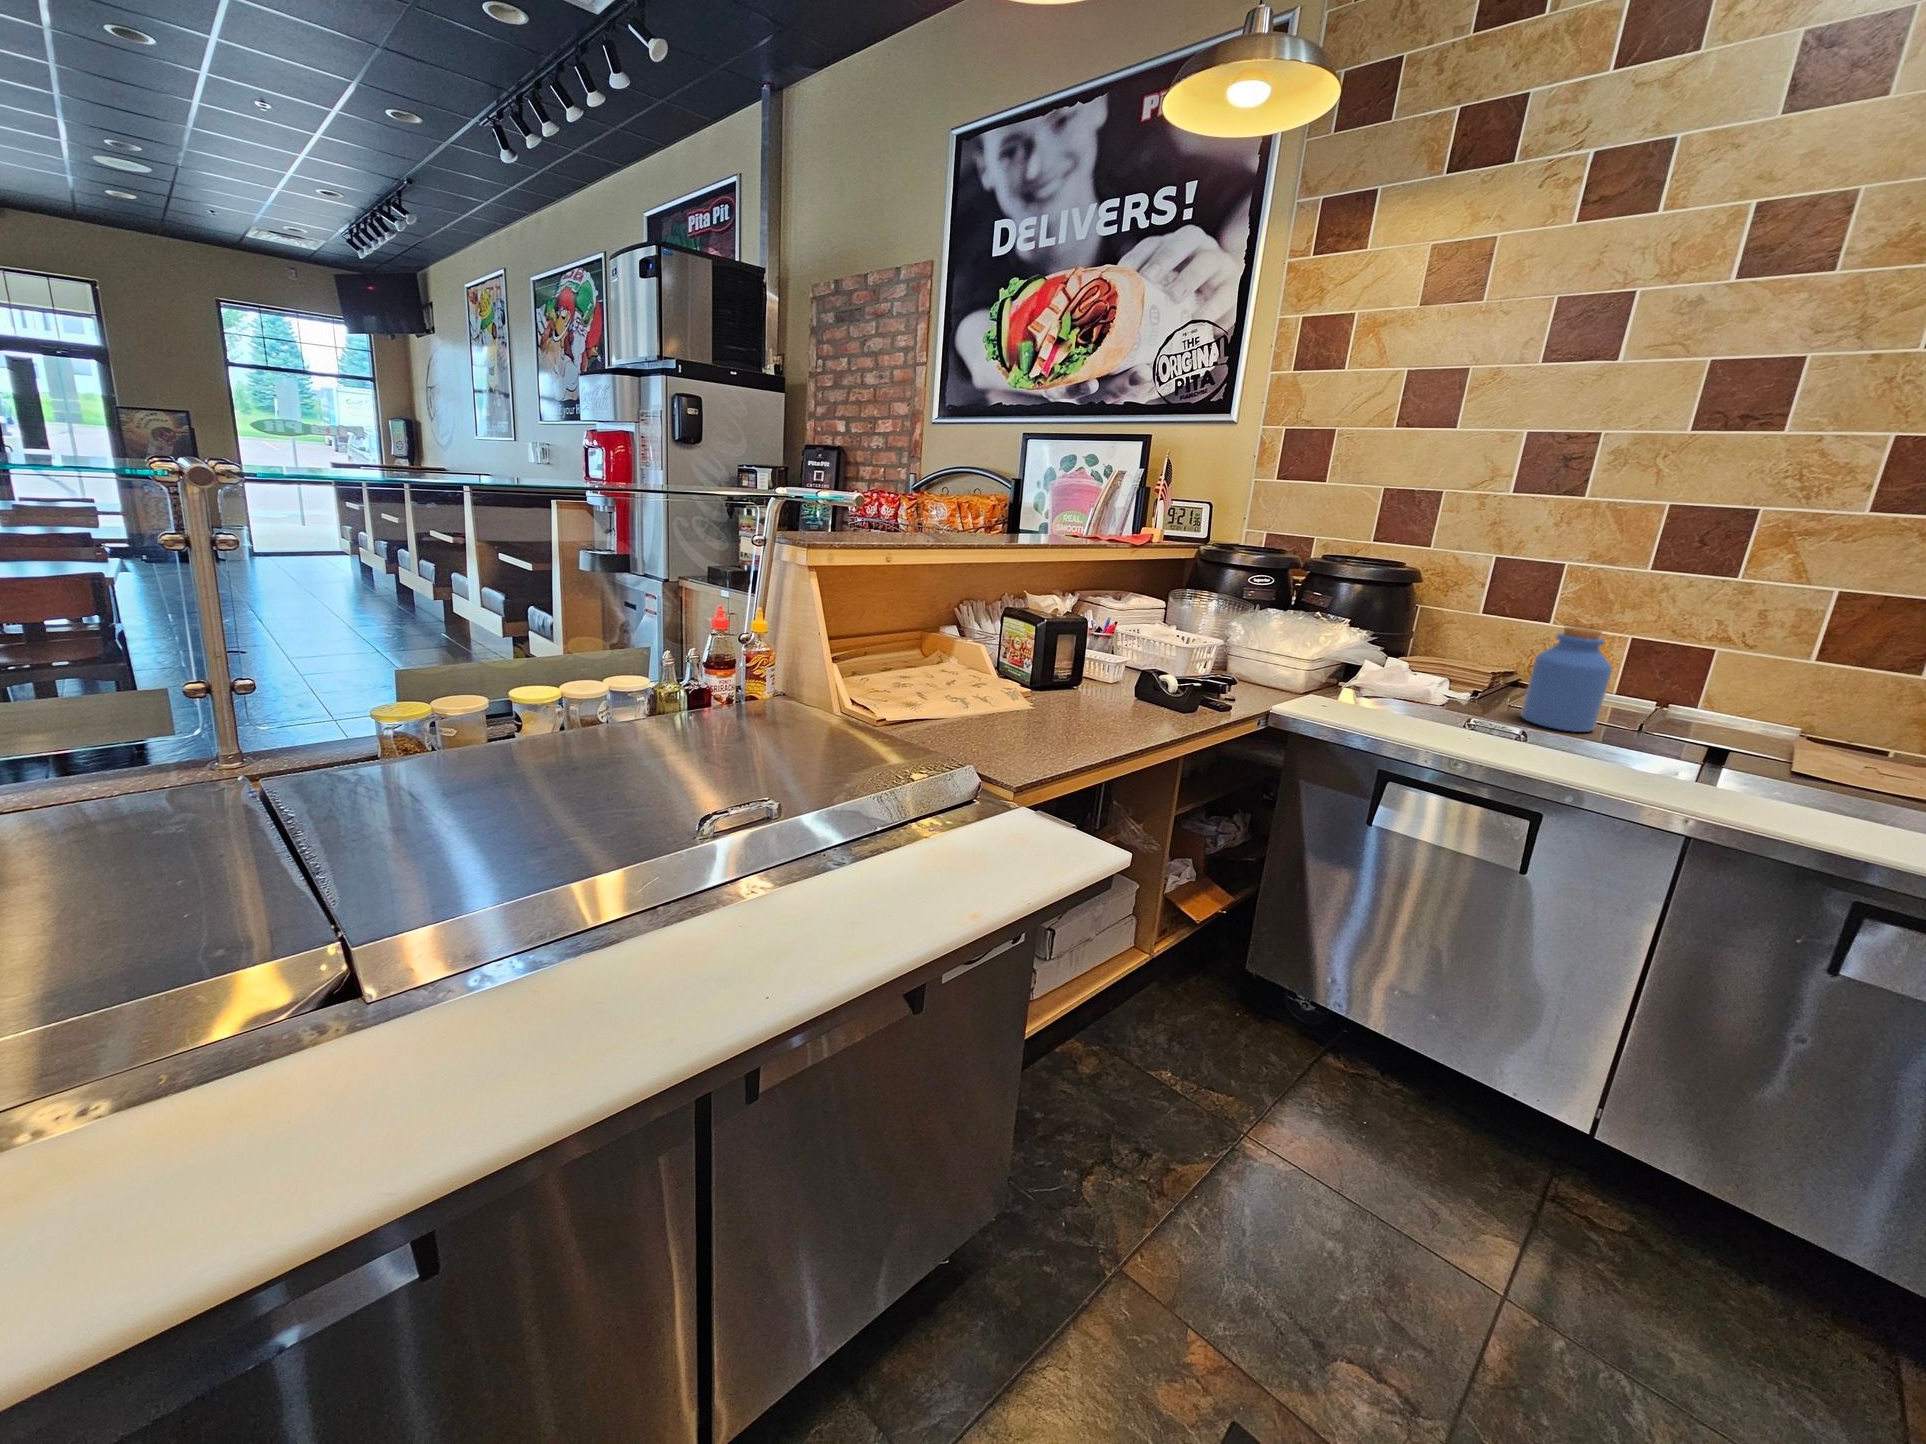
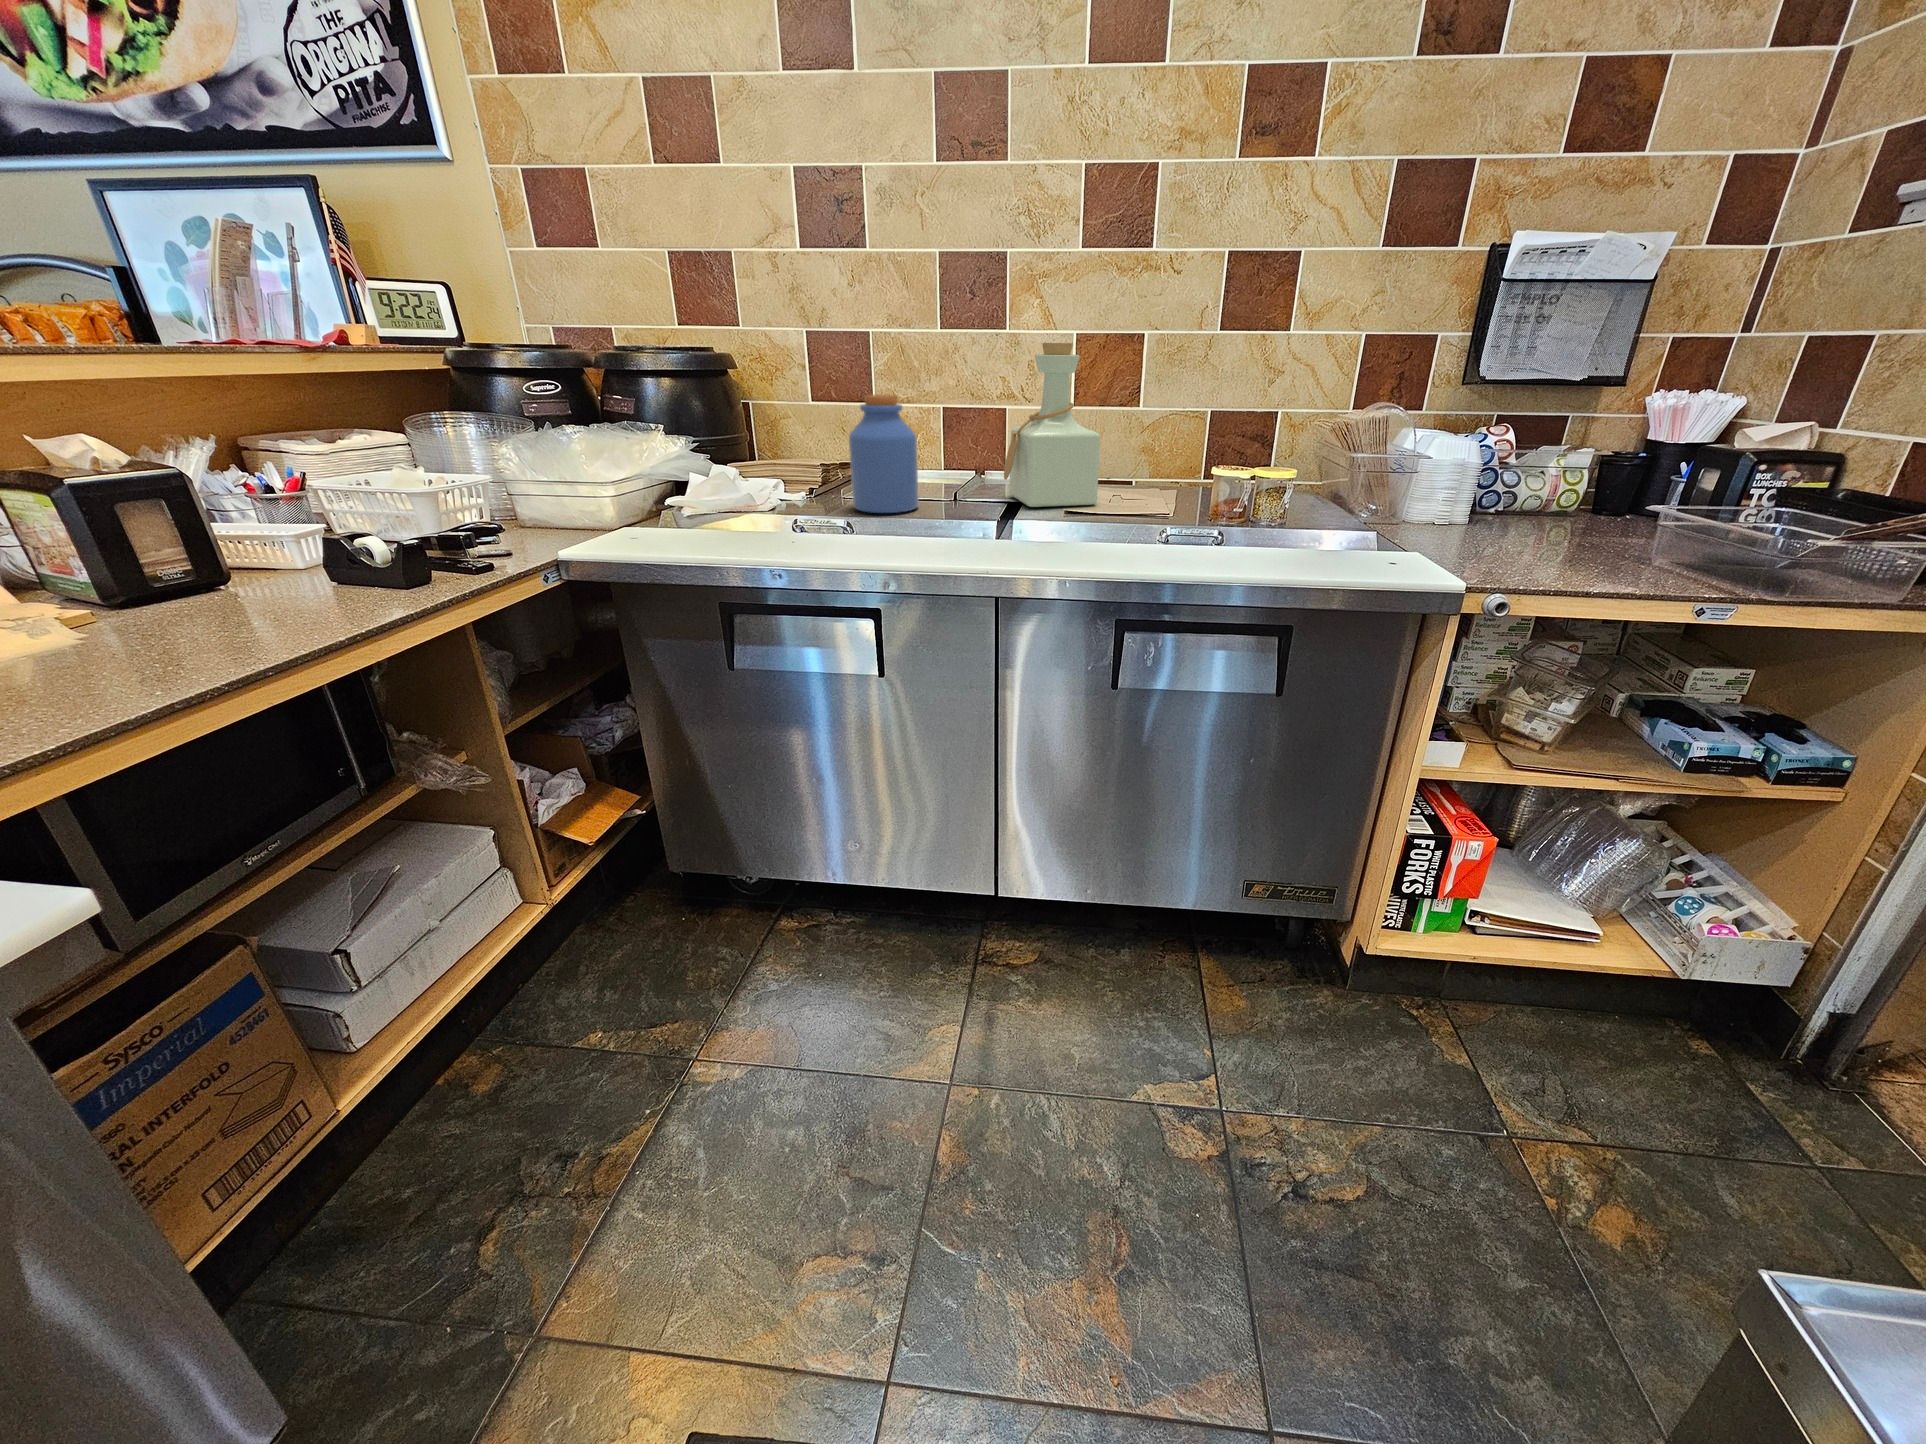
bottle: none [1709,605,1864,772] -> present [1004,343,1100,507]

